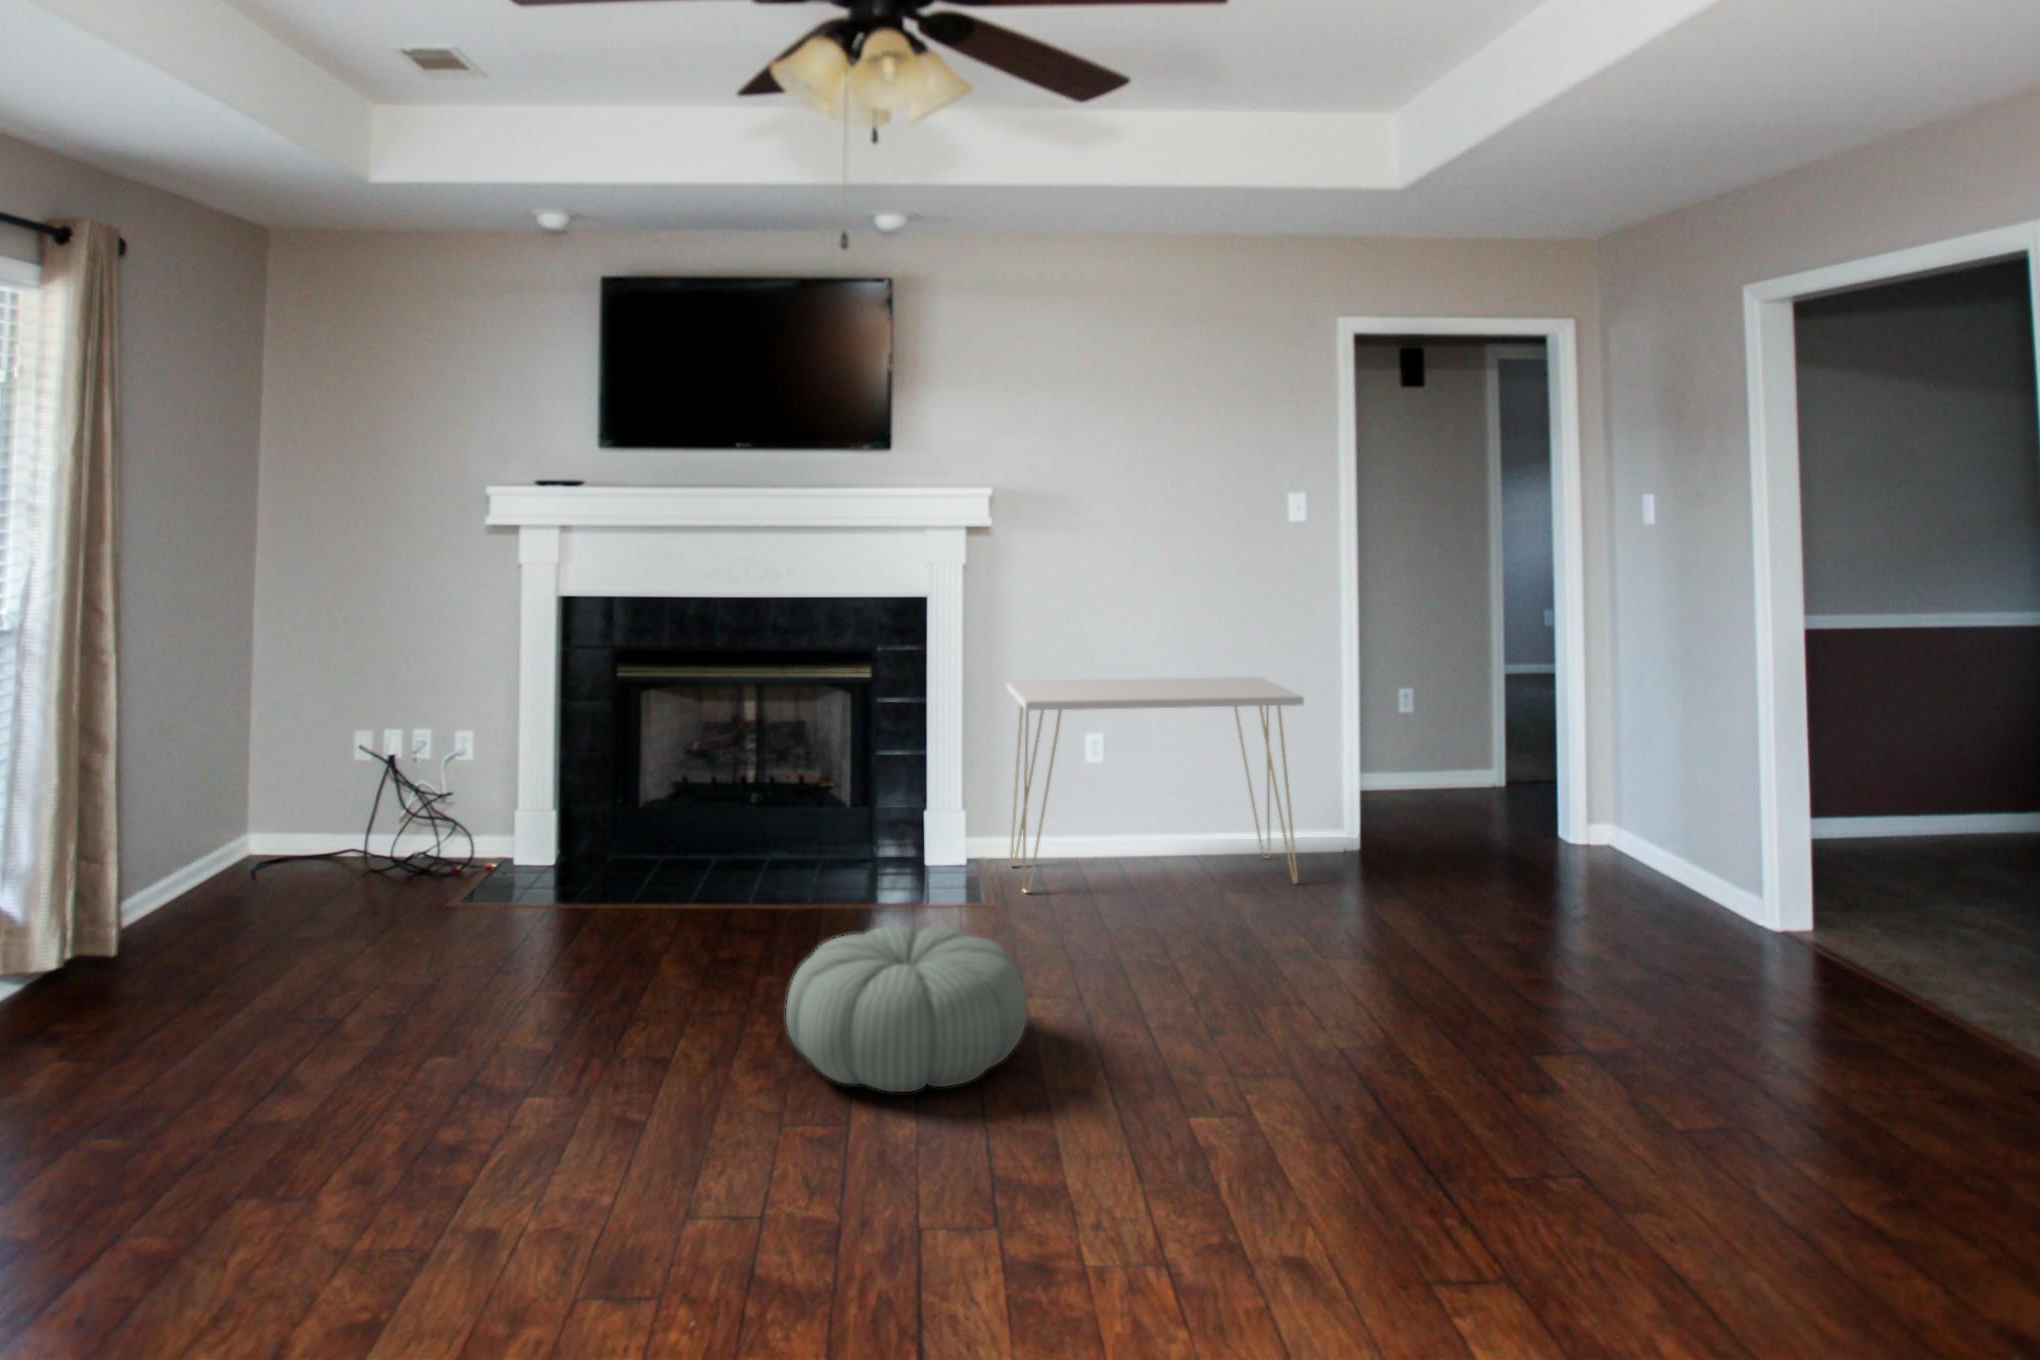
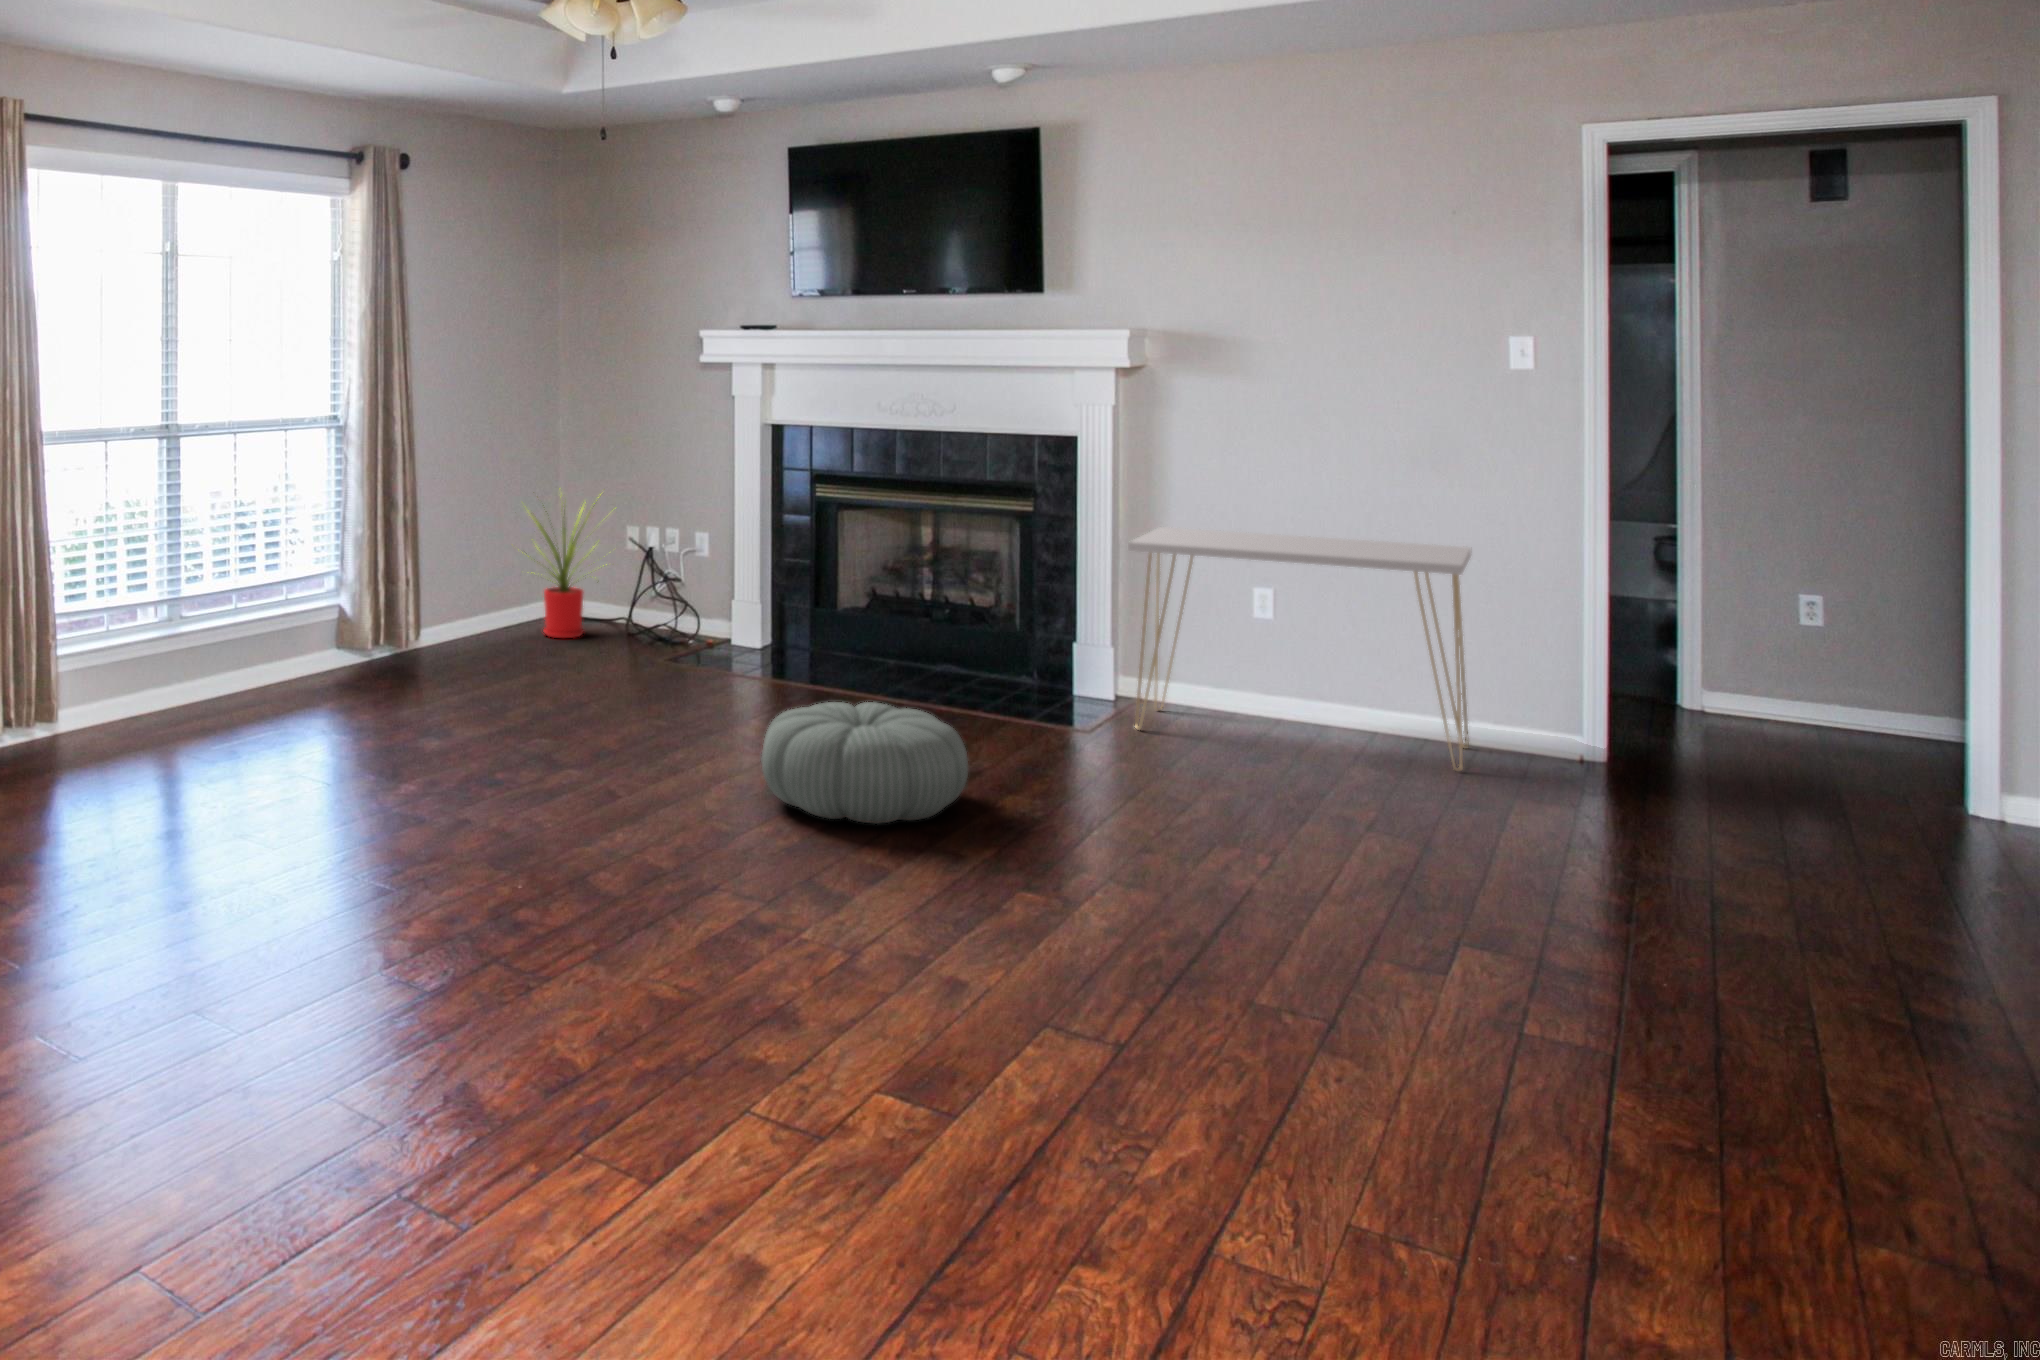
house plant: none [208,687,363,893] -> present [525,488,601,638]

